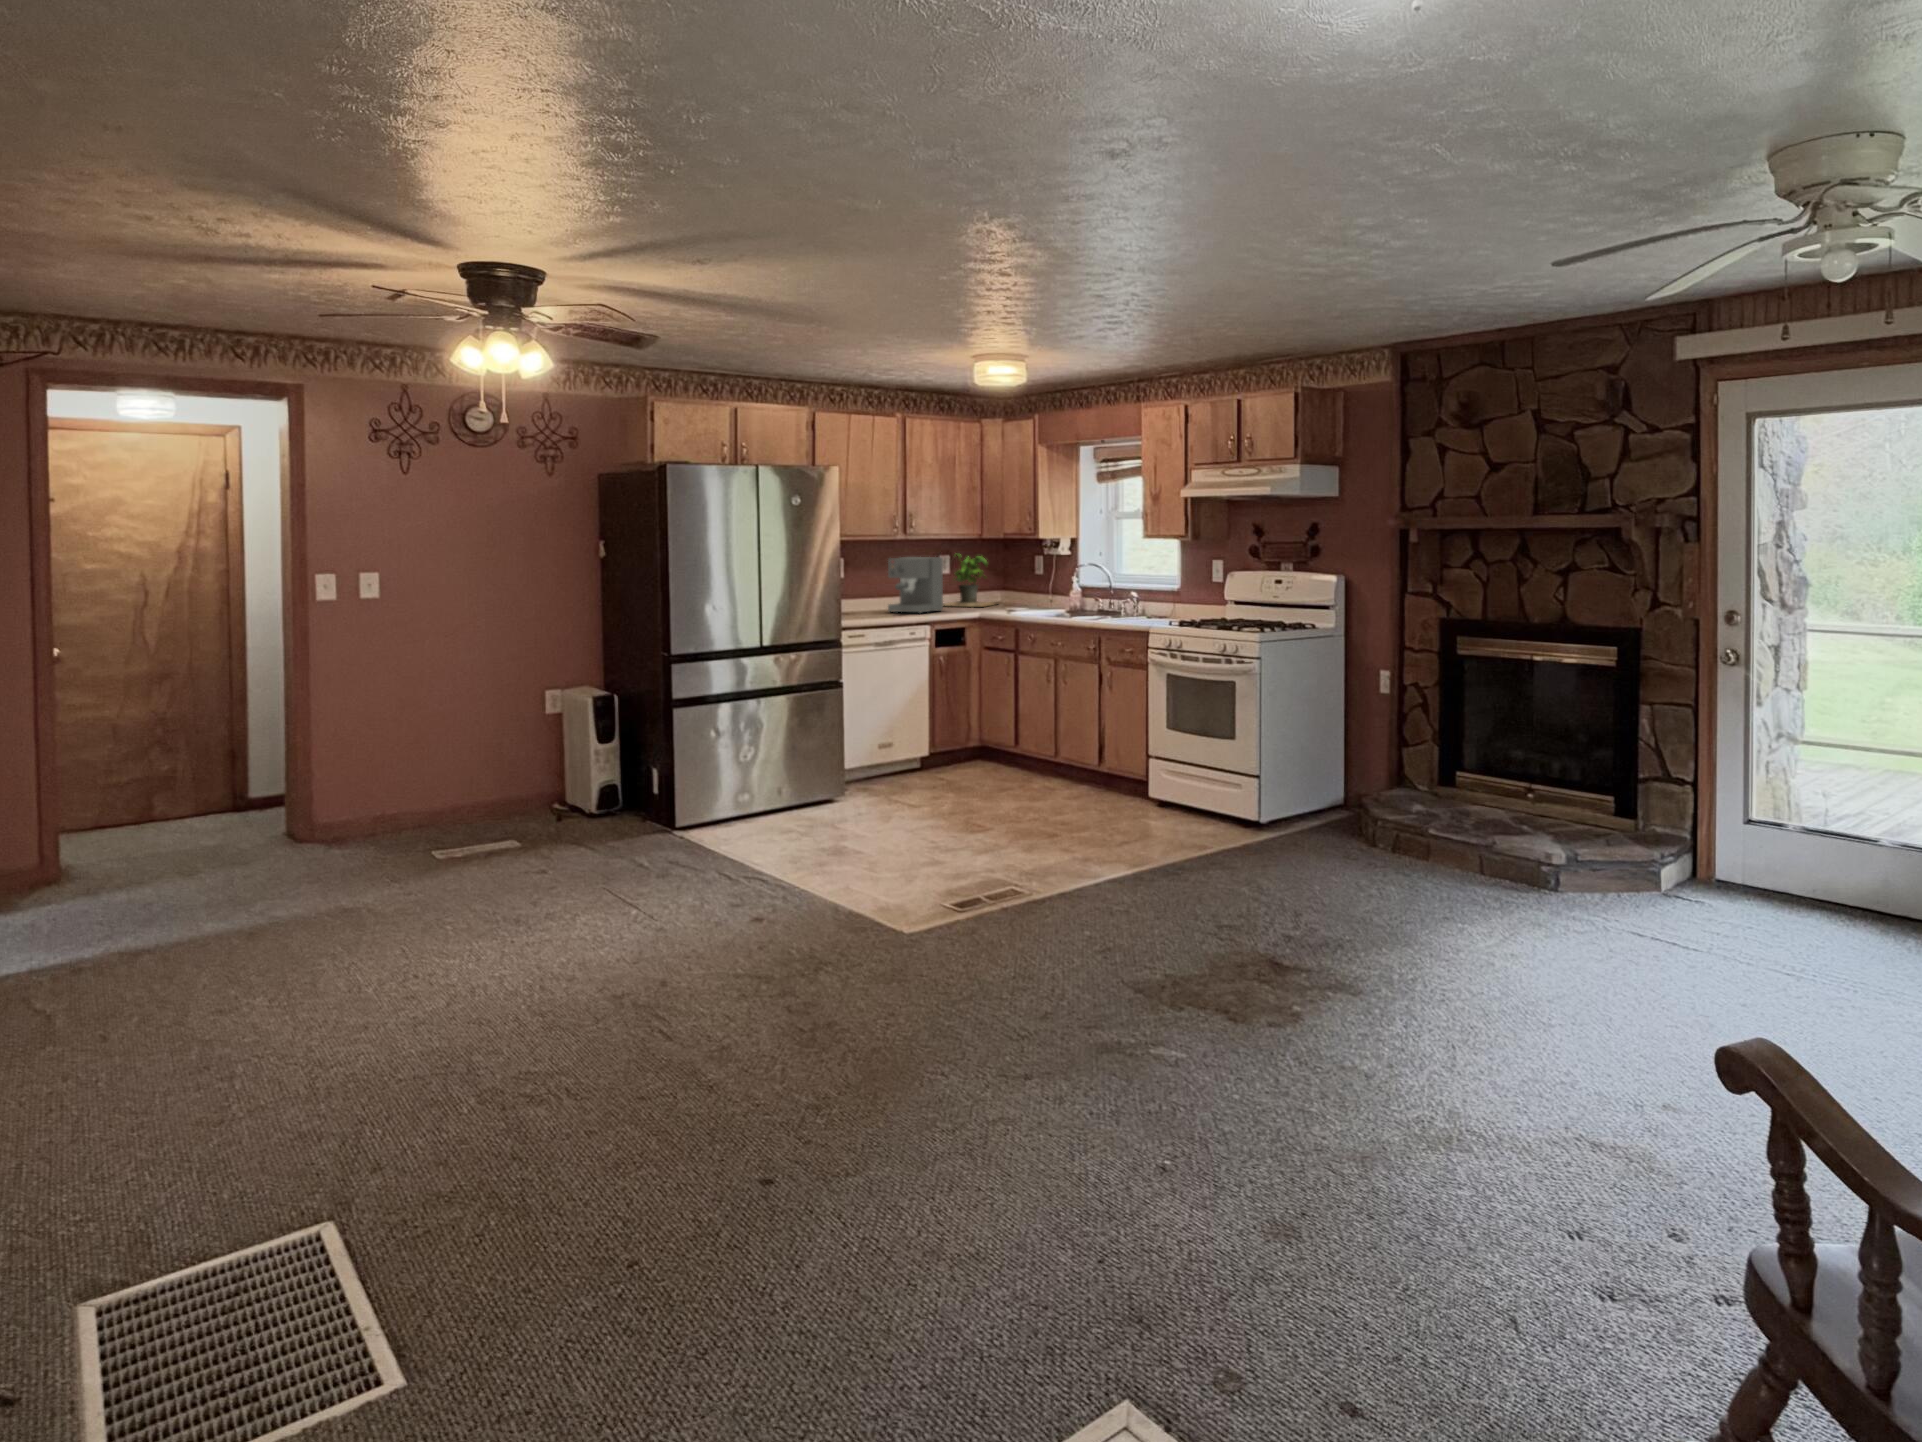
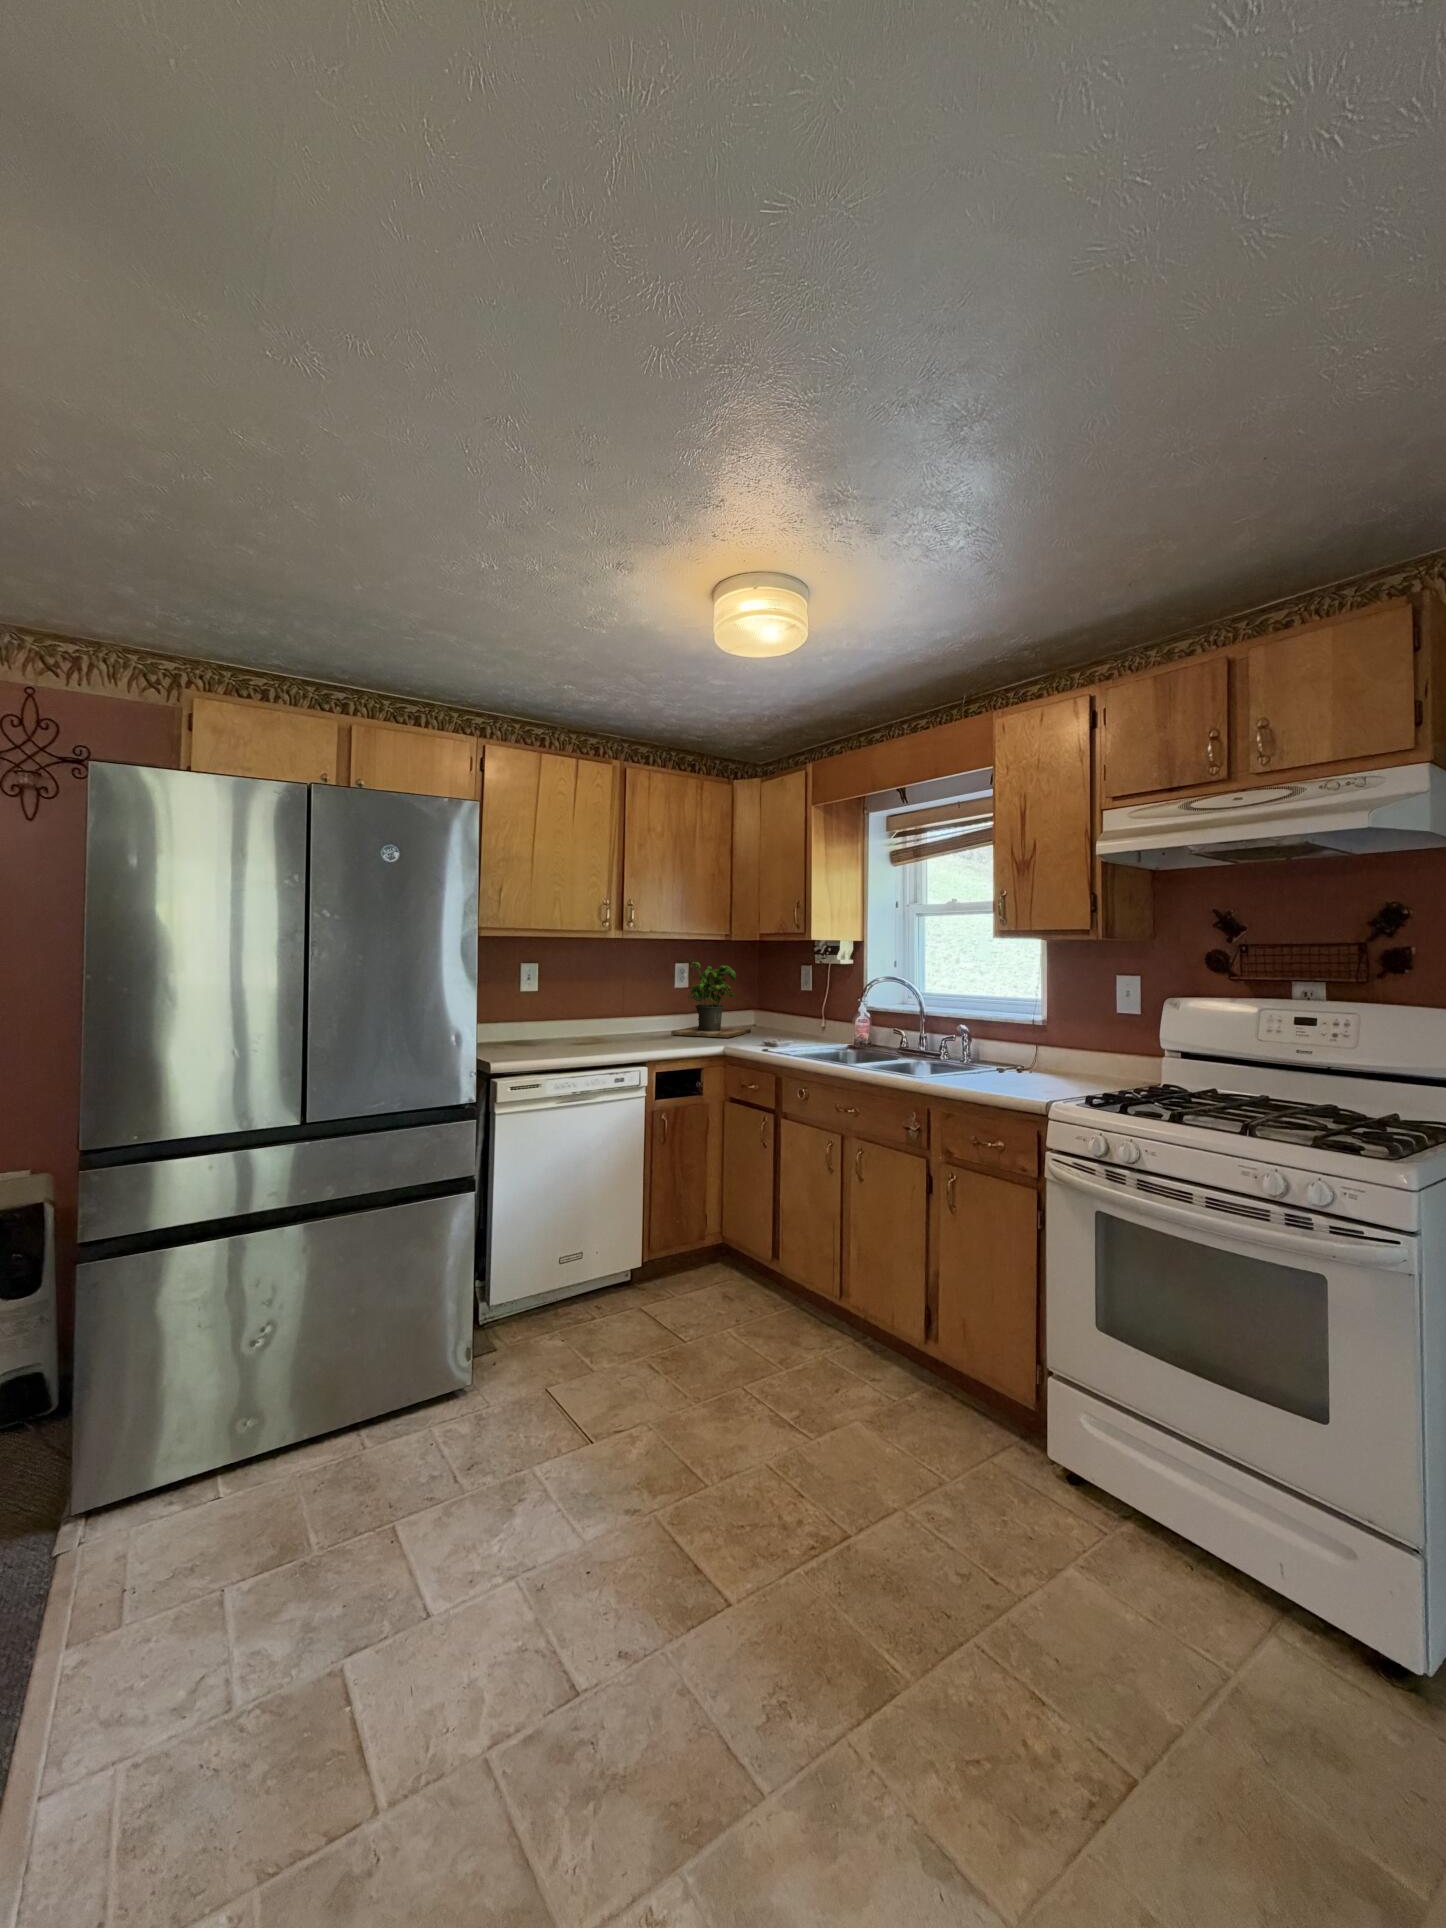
coffee maker: present [888,557,943,613] -> none [589,966,670,1050]

